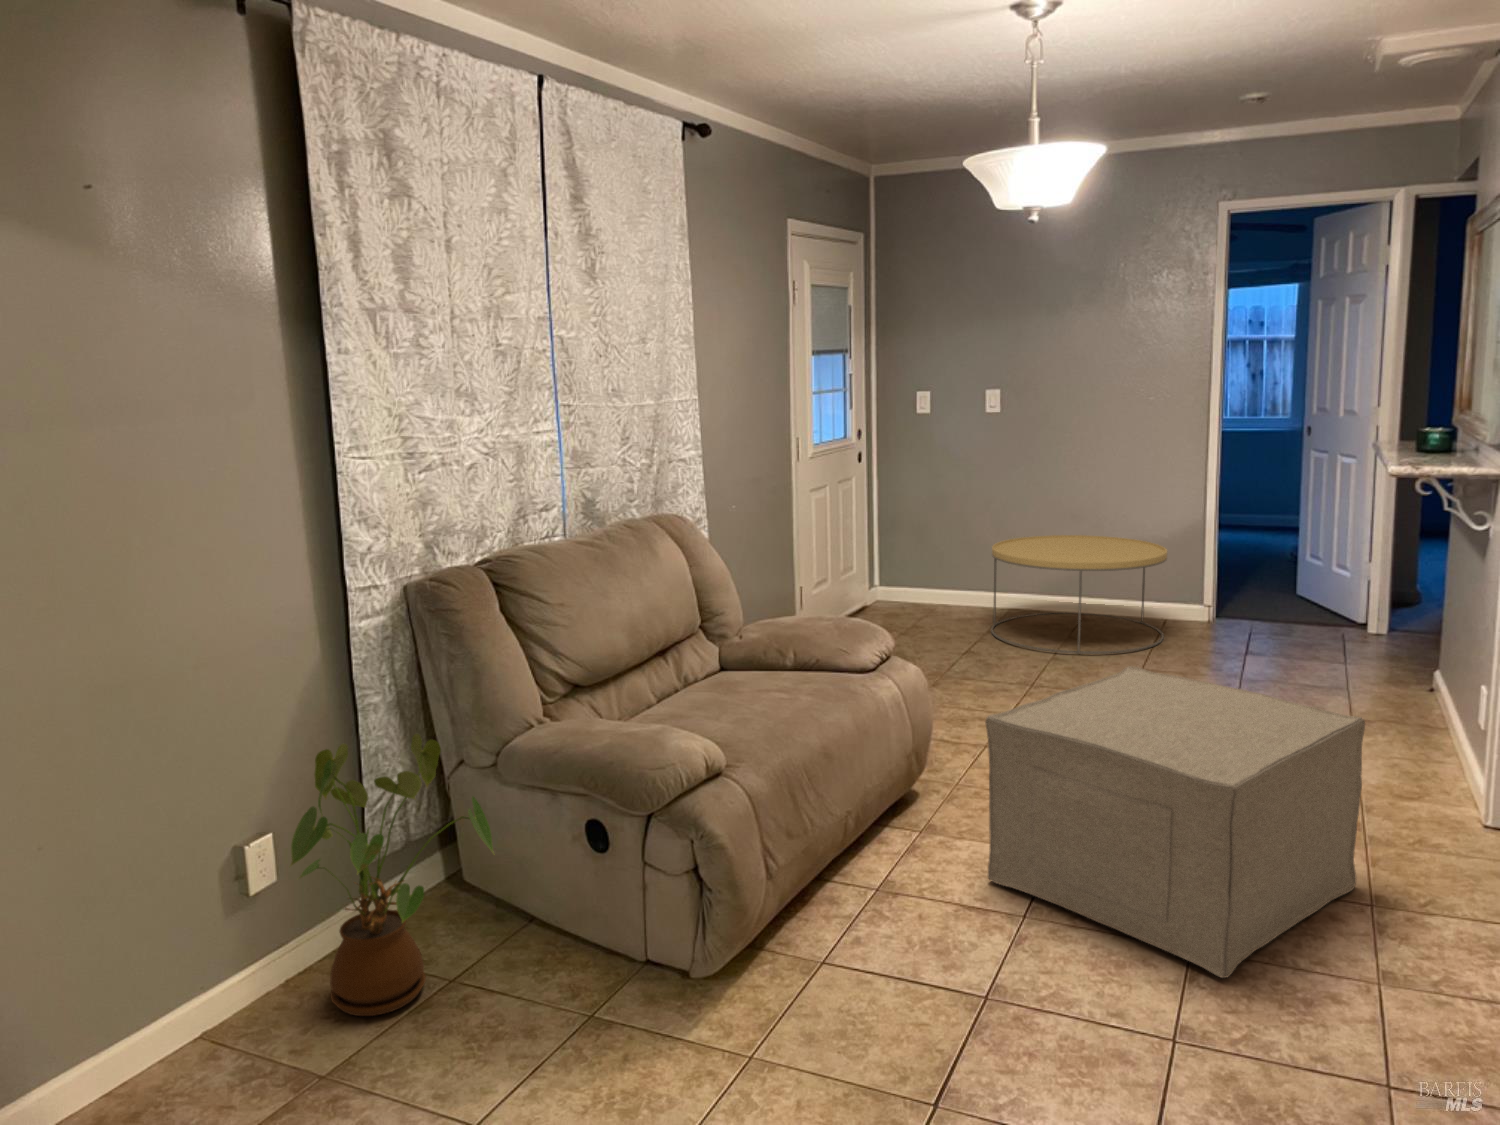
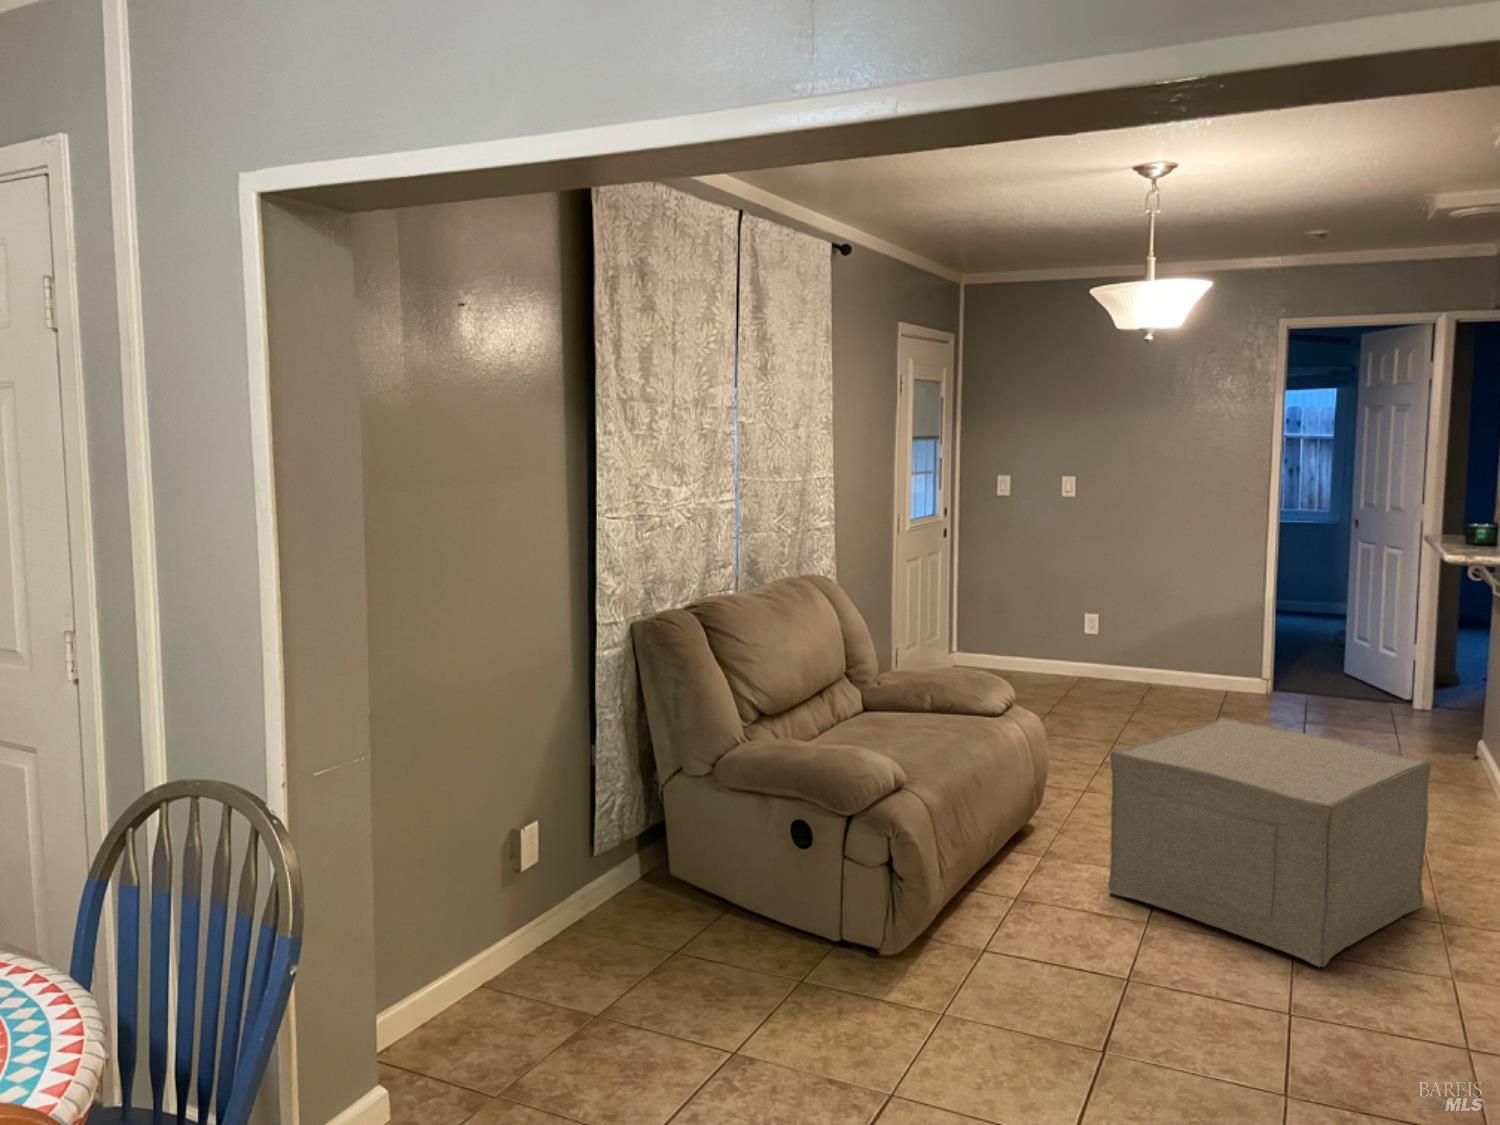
coffee table: present [991,535,1167,654] -> none [1066,611,1231,718]
house plant: present [291,734,493,1016] -> none [563,746,723,975]

